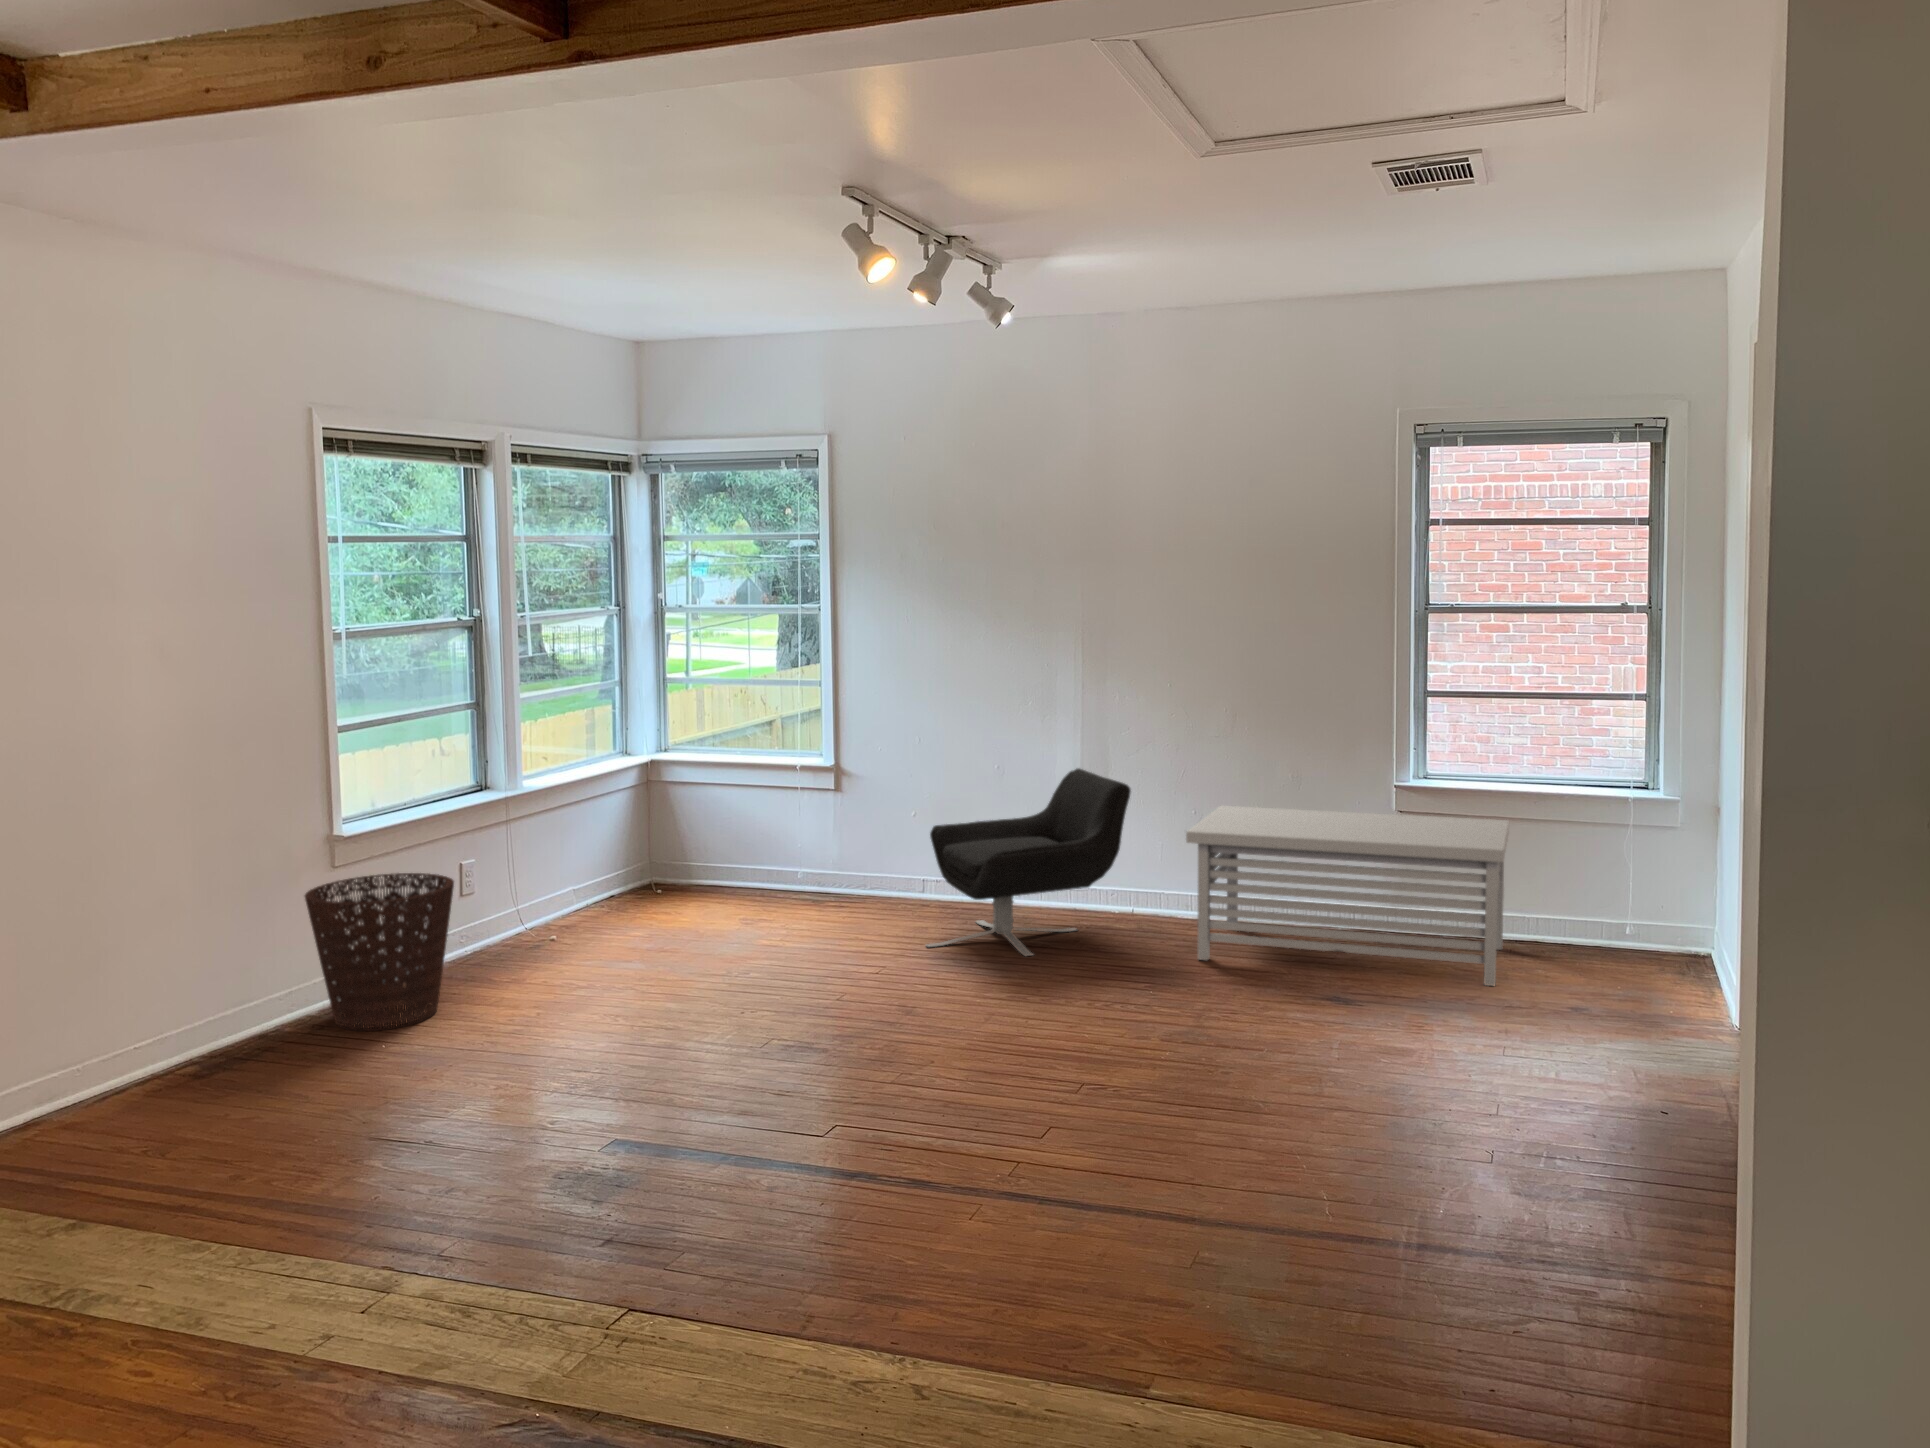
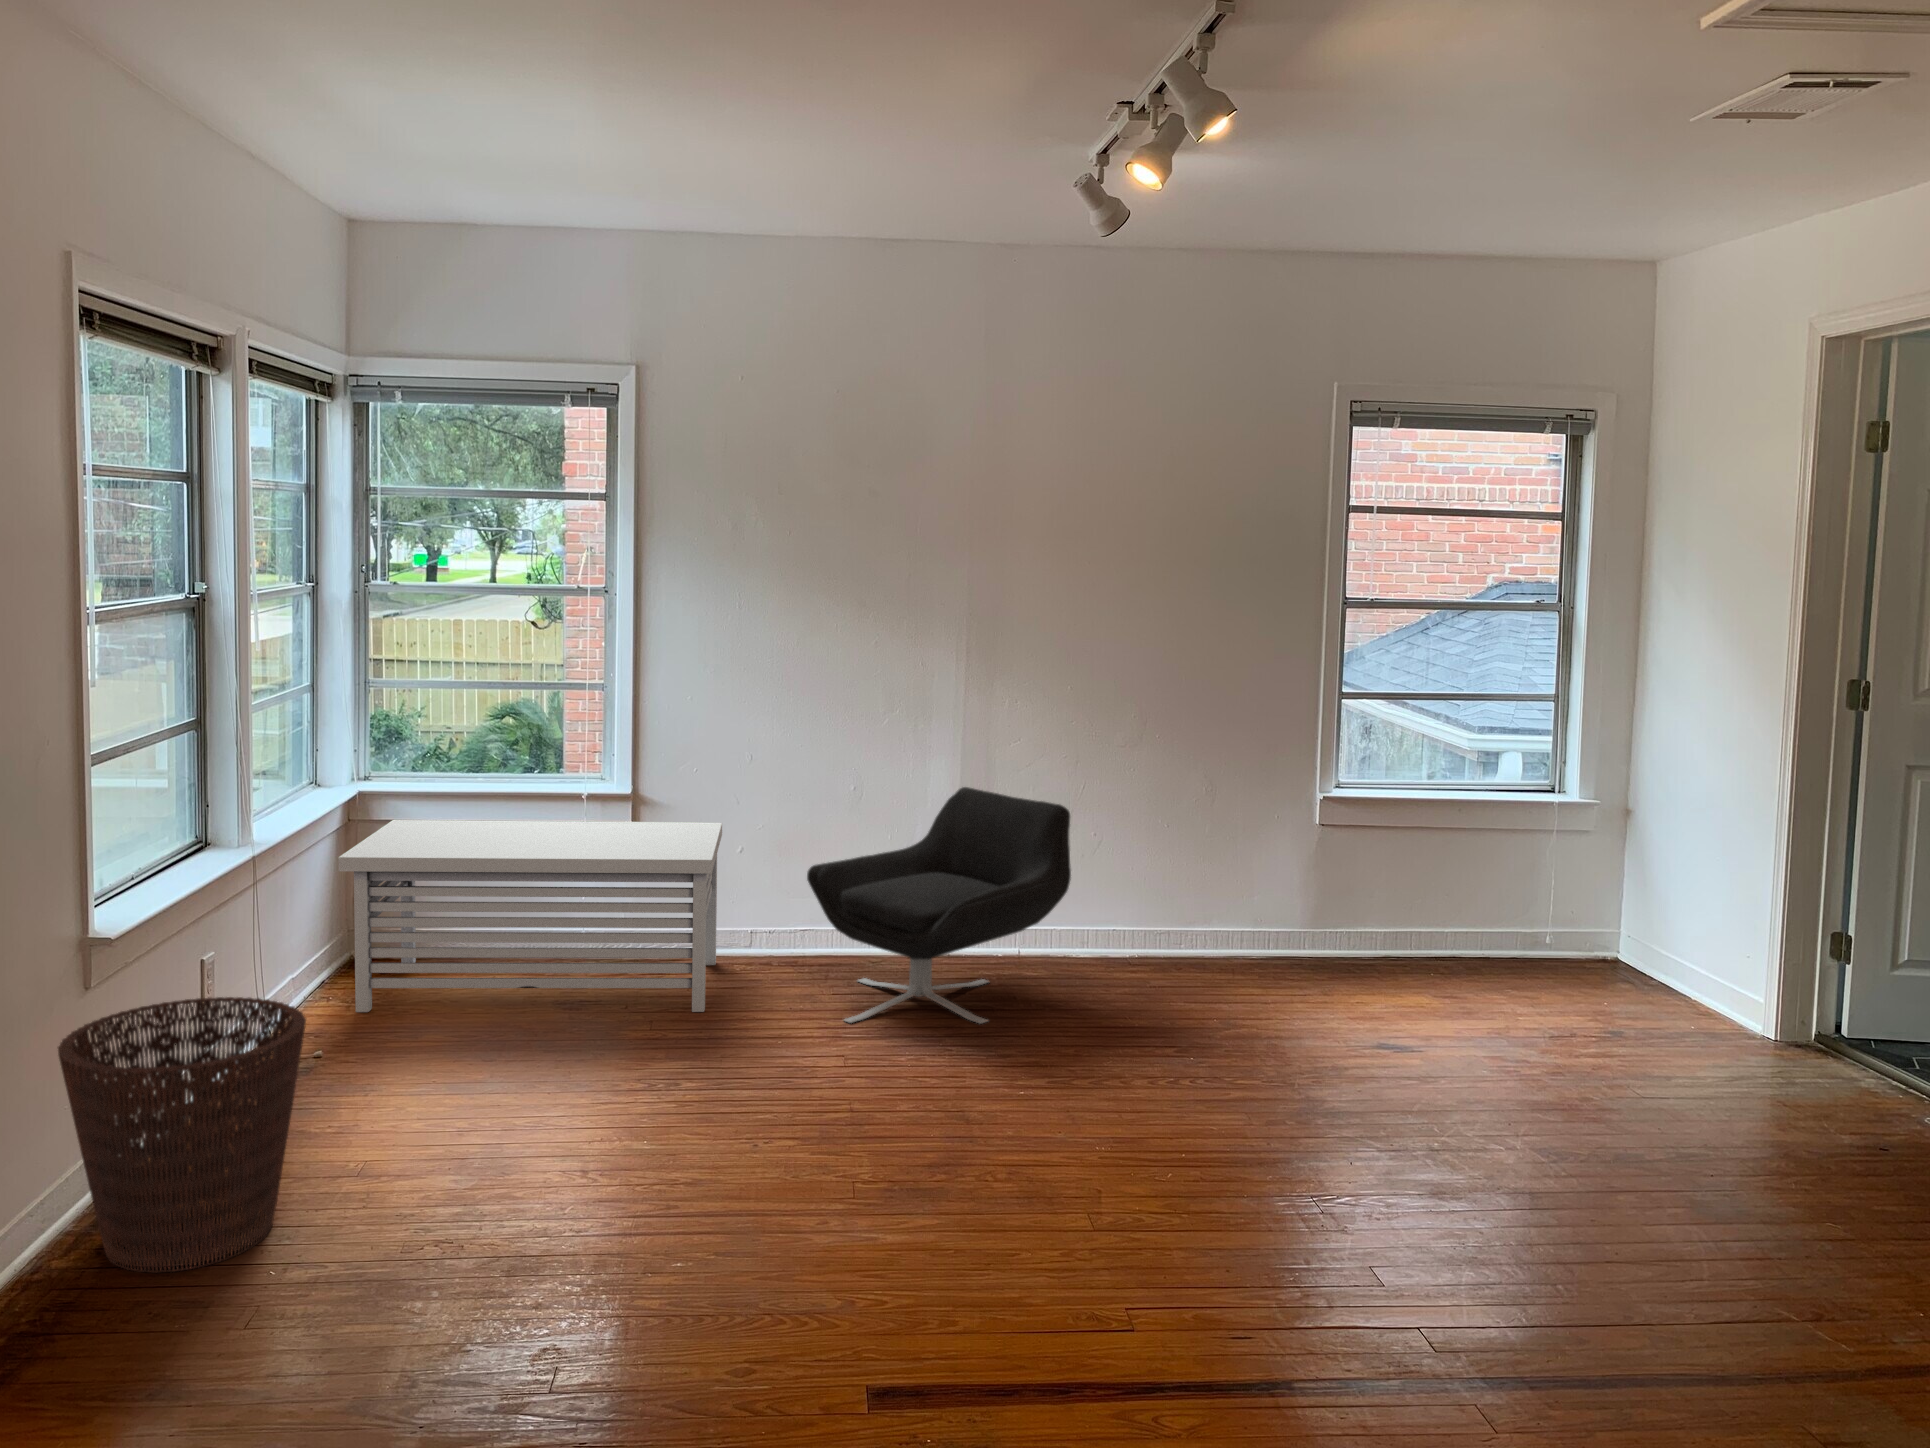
storage bench: present [1186,806,1509,986] -> present [338,820,722,1012]

